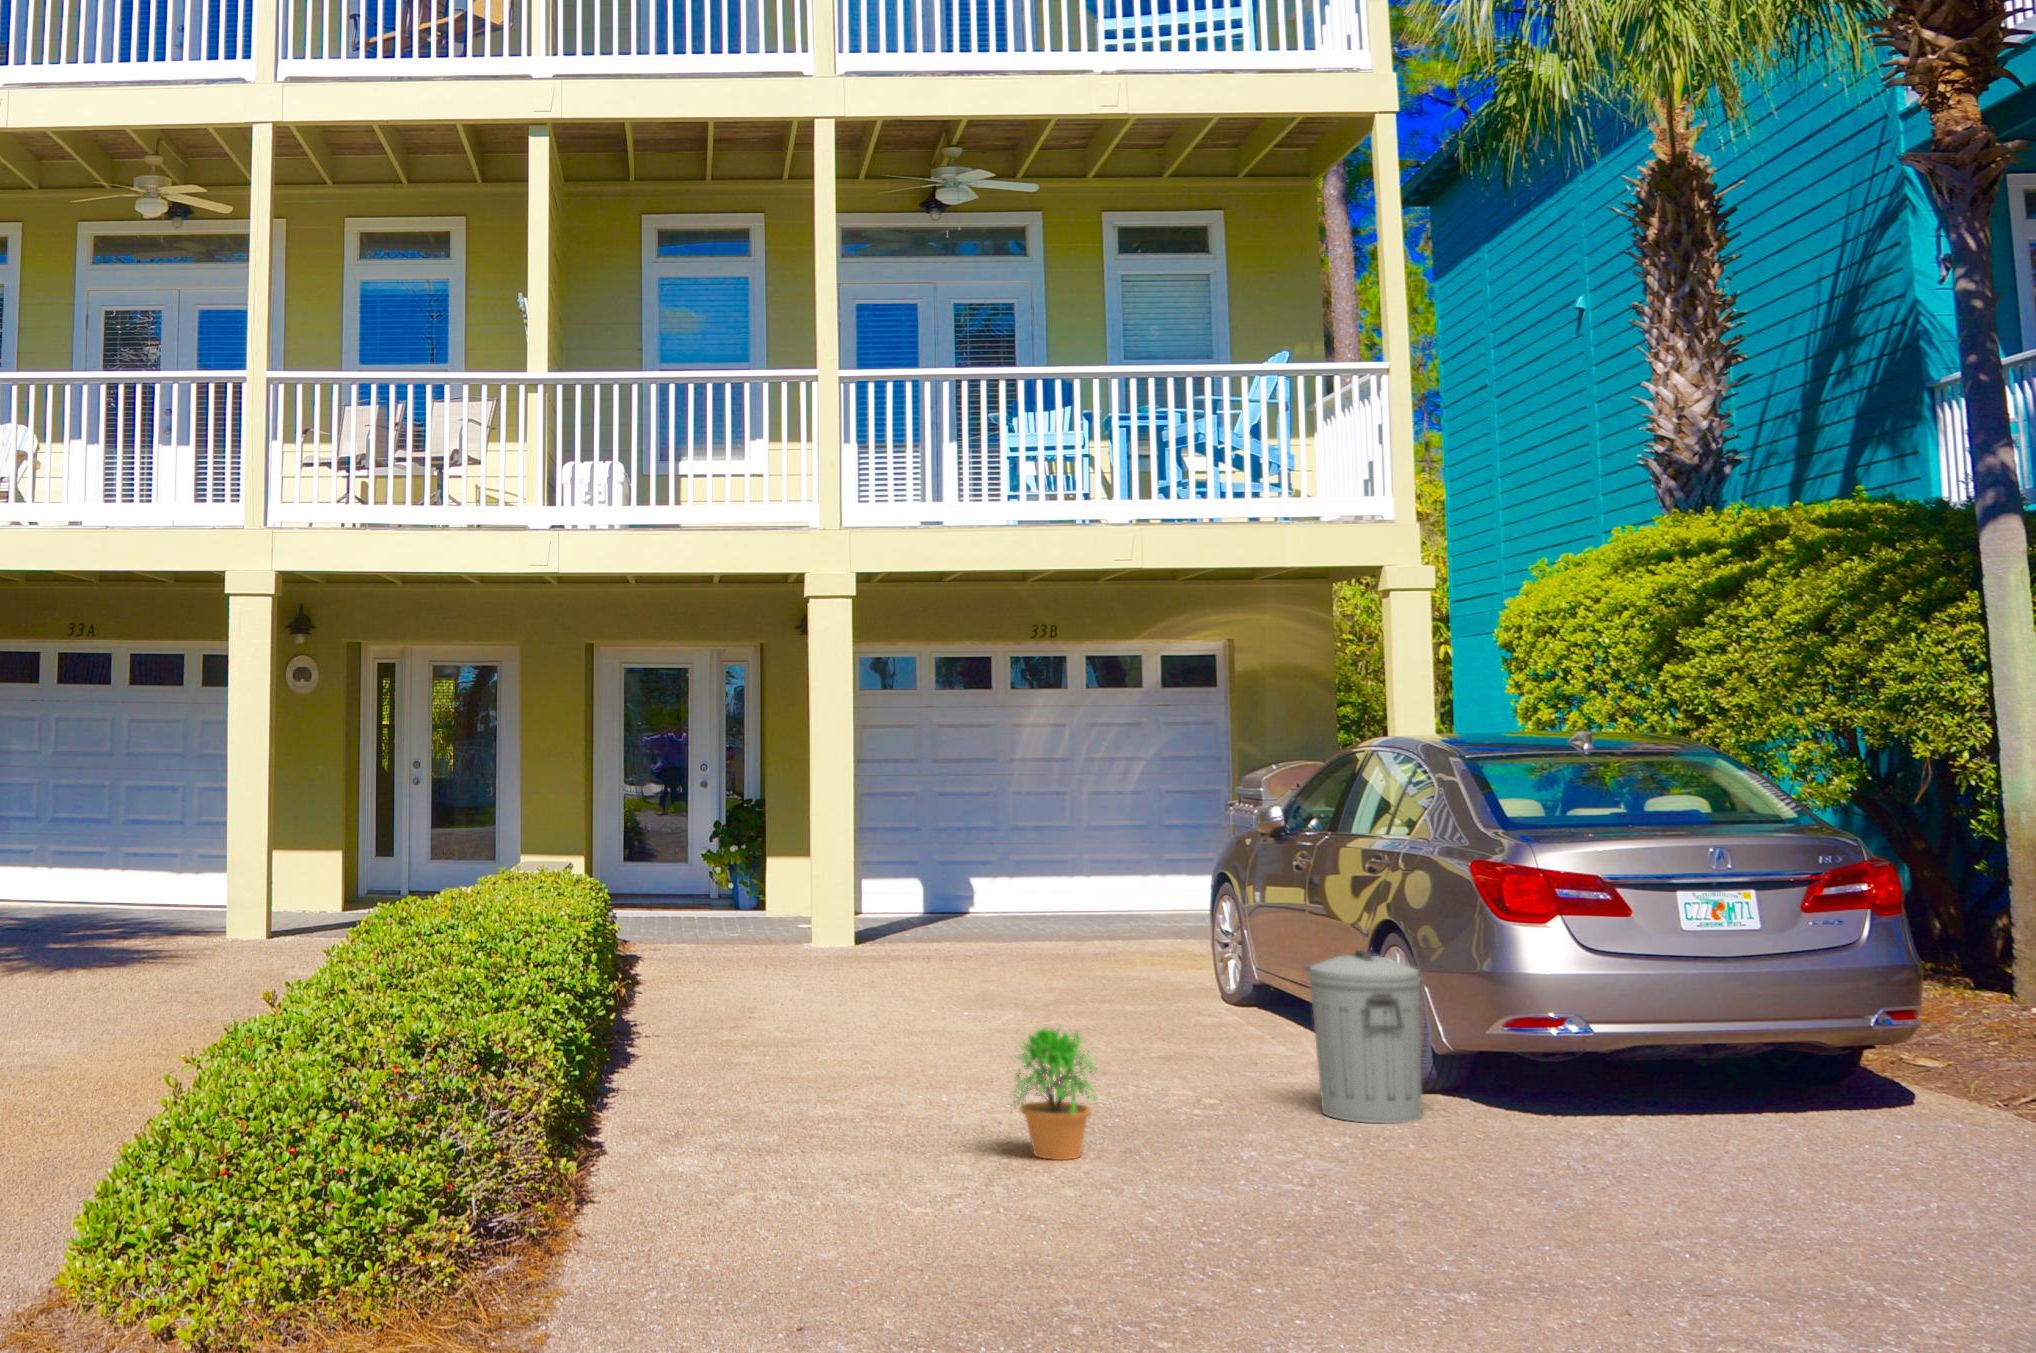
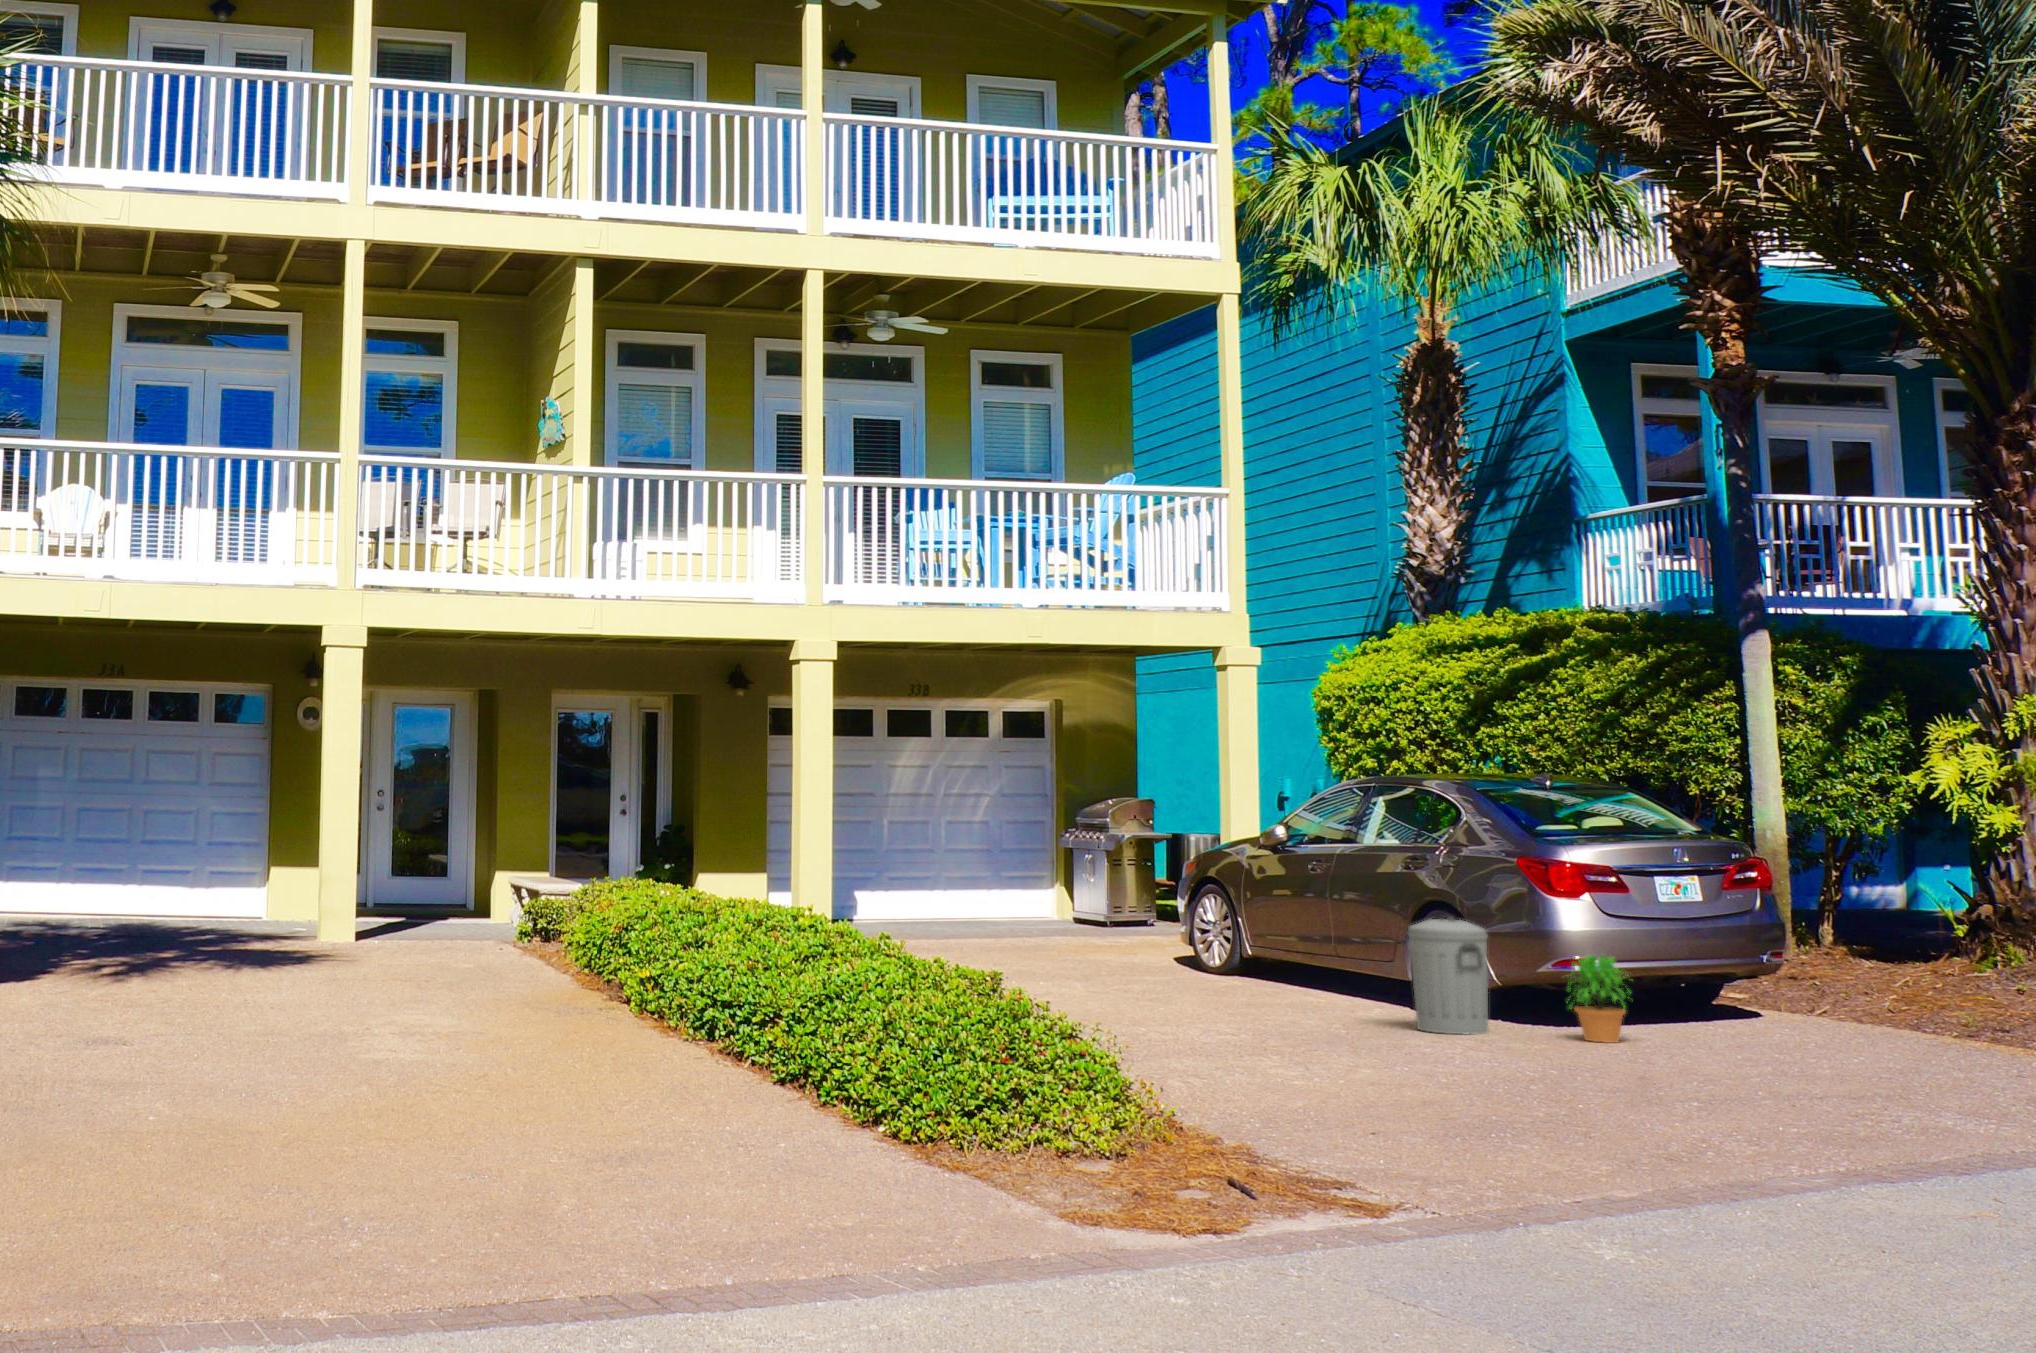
potted plant: present [1014,1028,1097,1160] -> present [1567,954,1629,1043]

